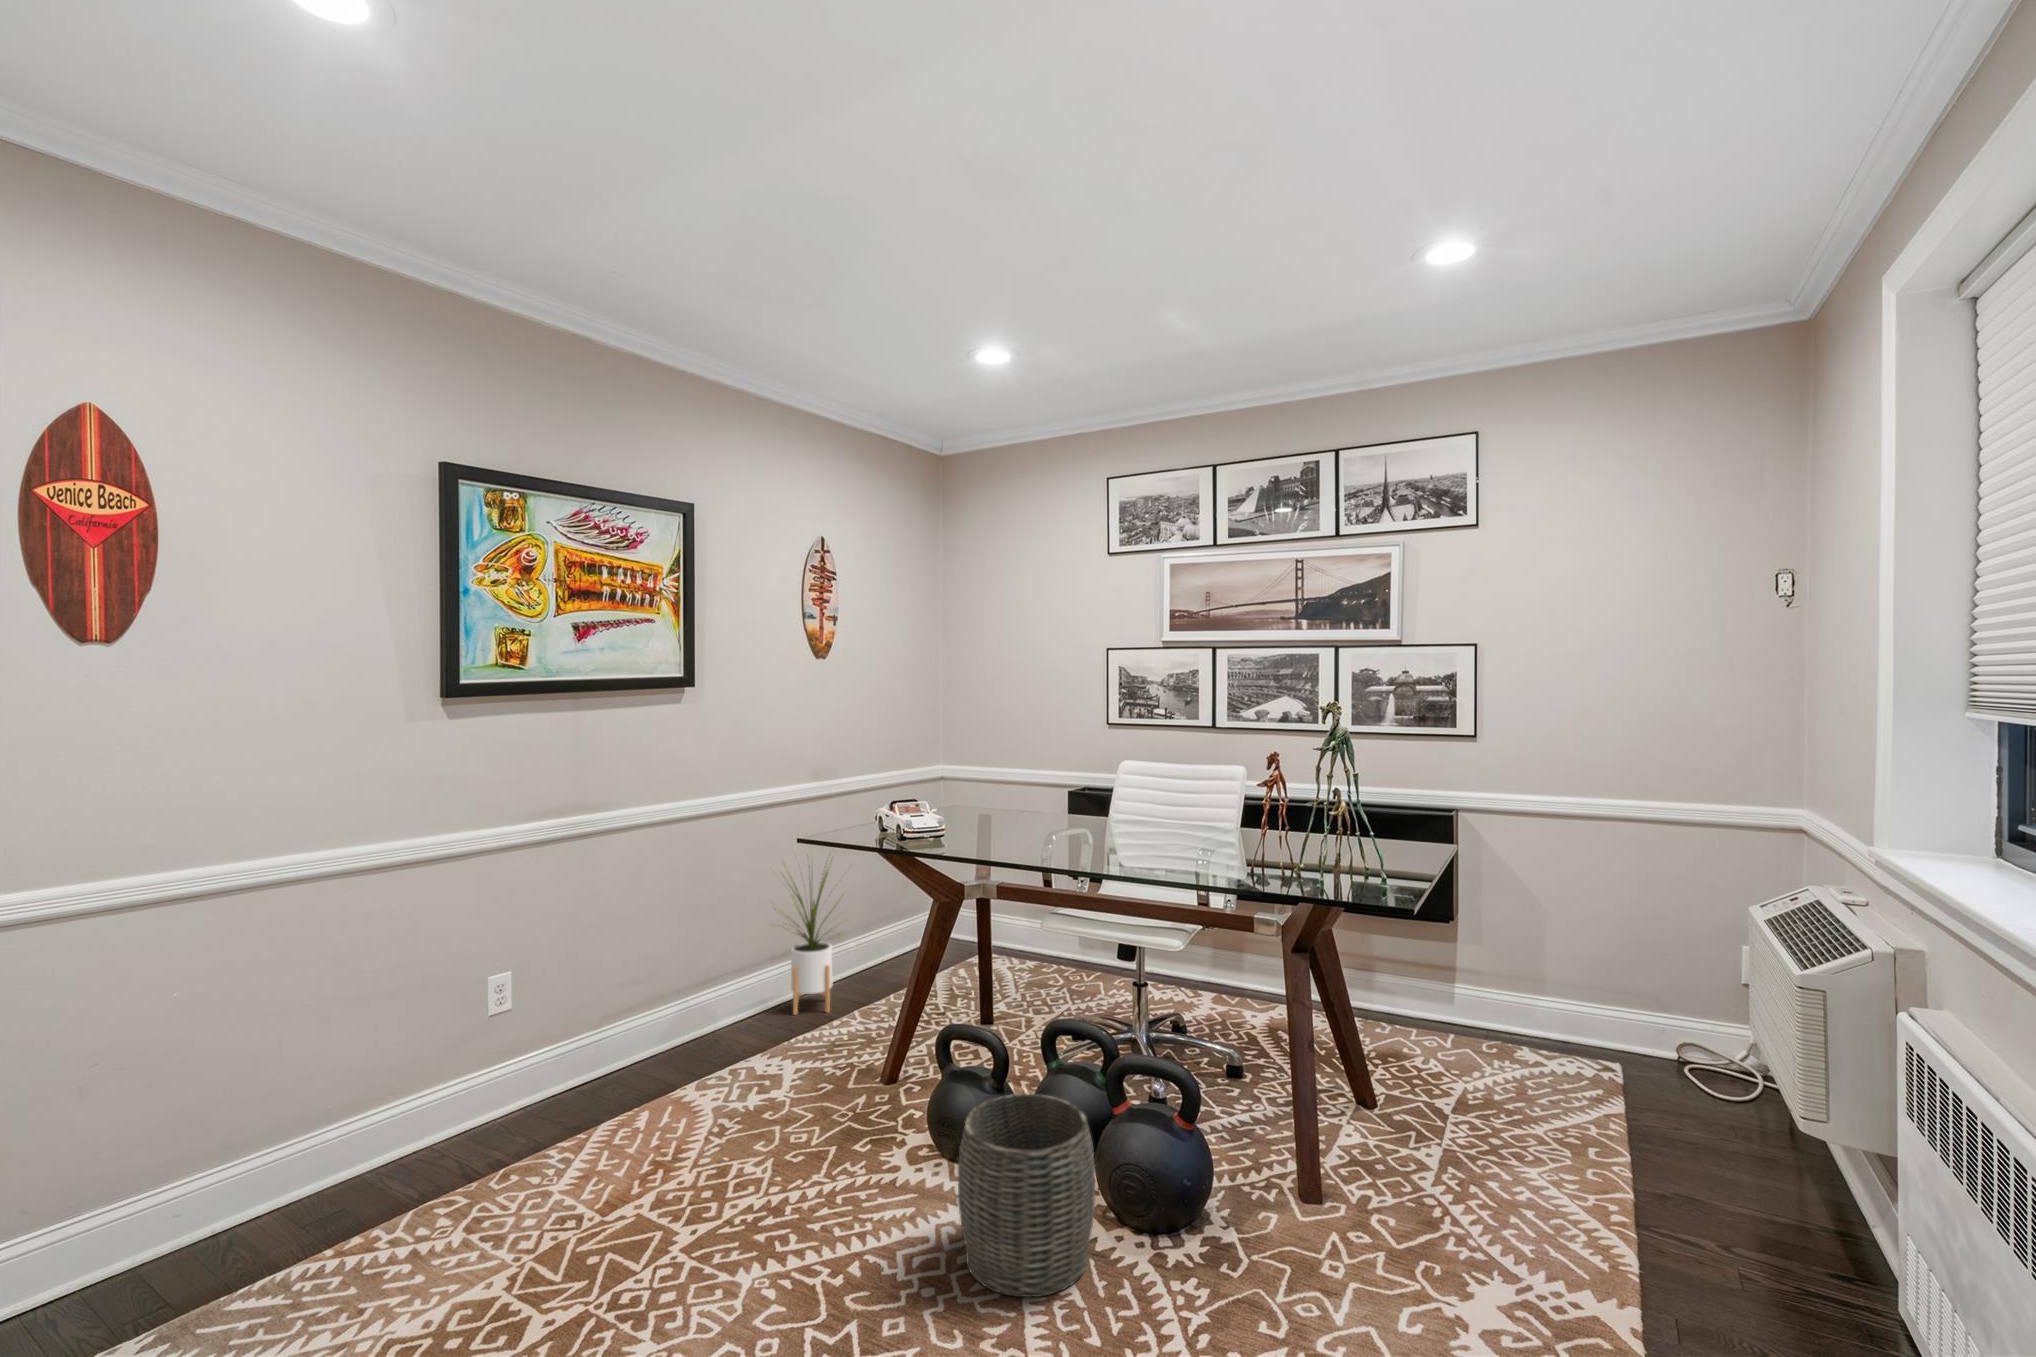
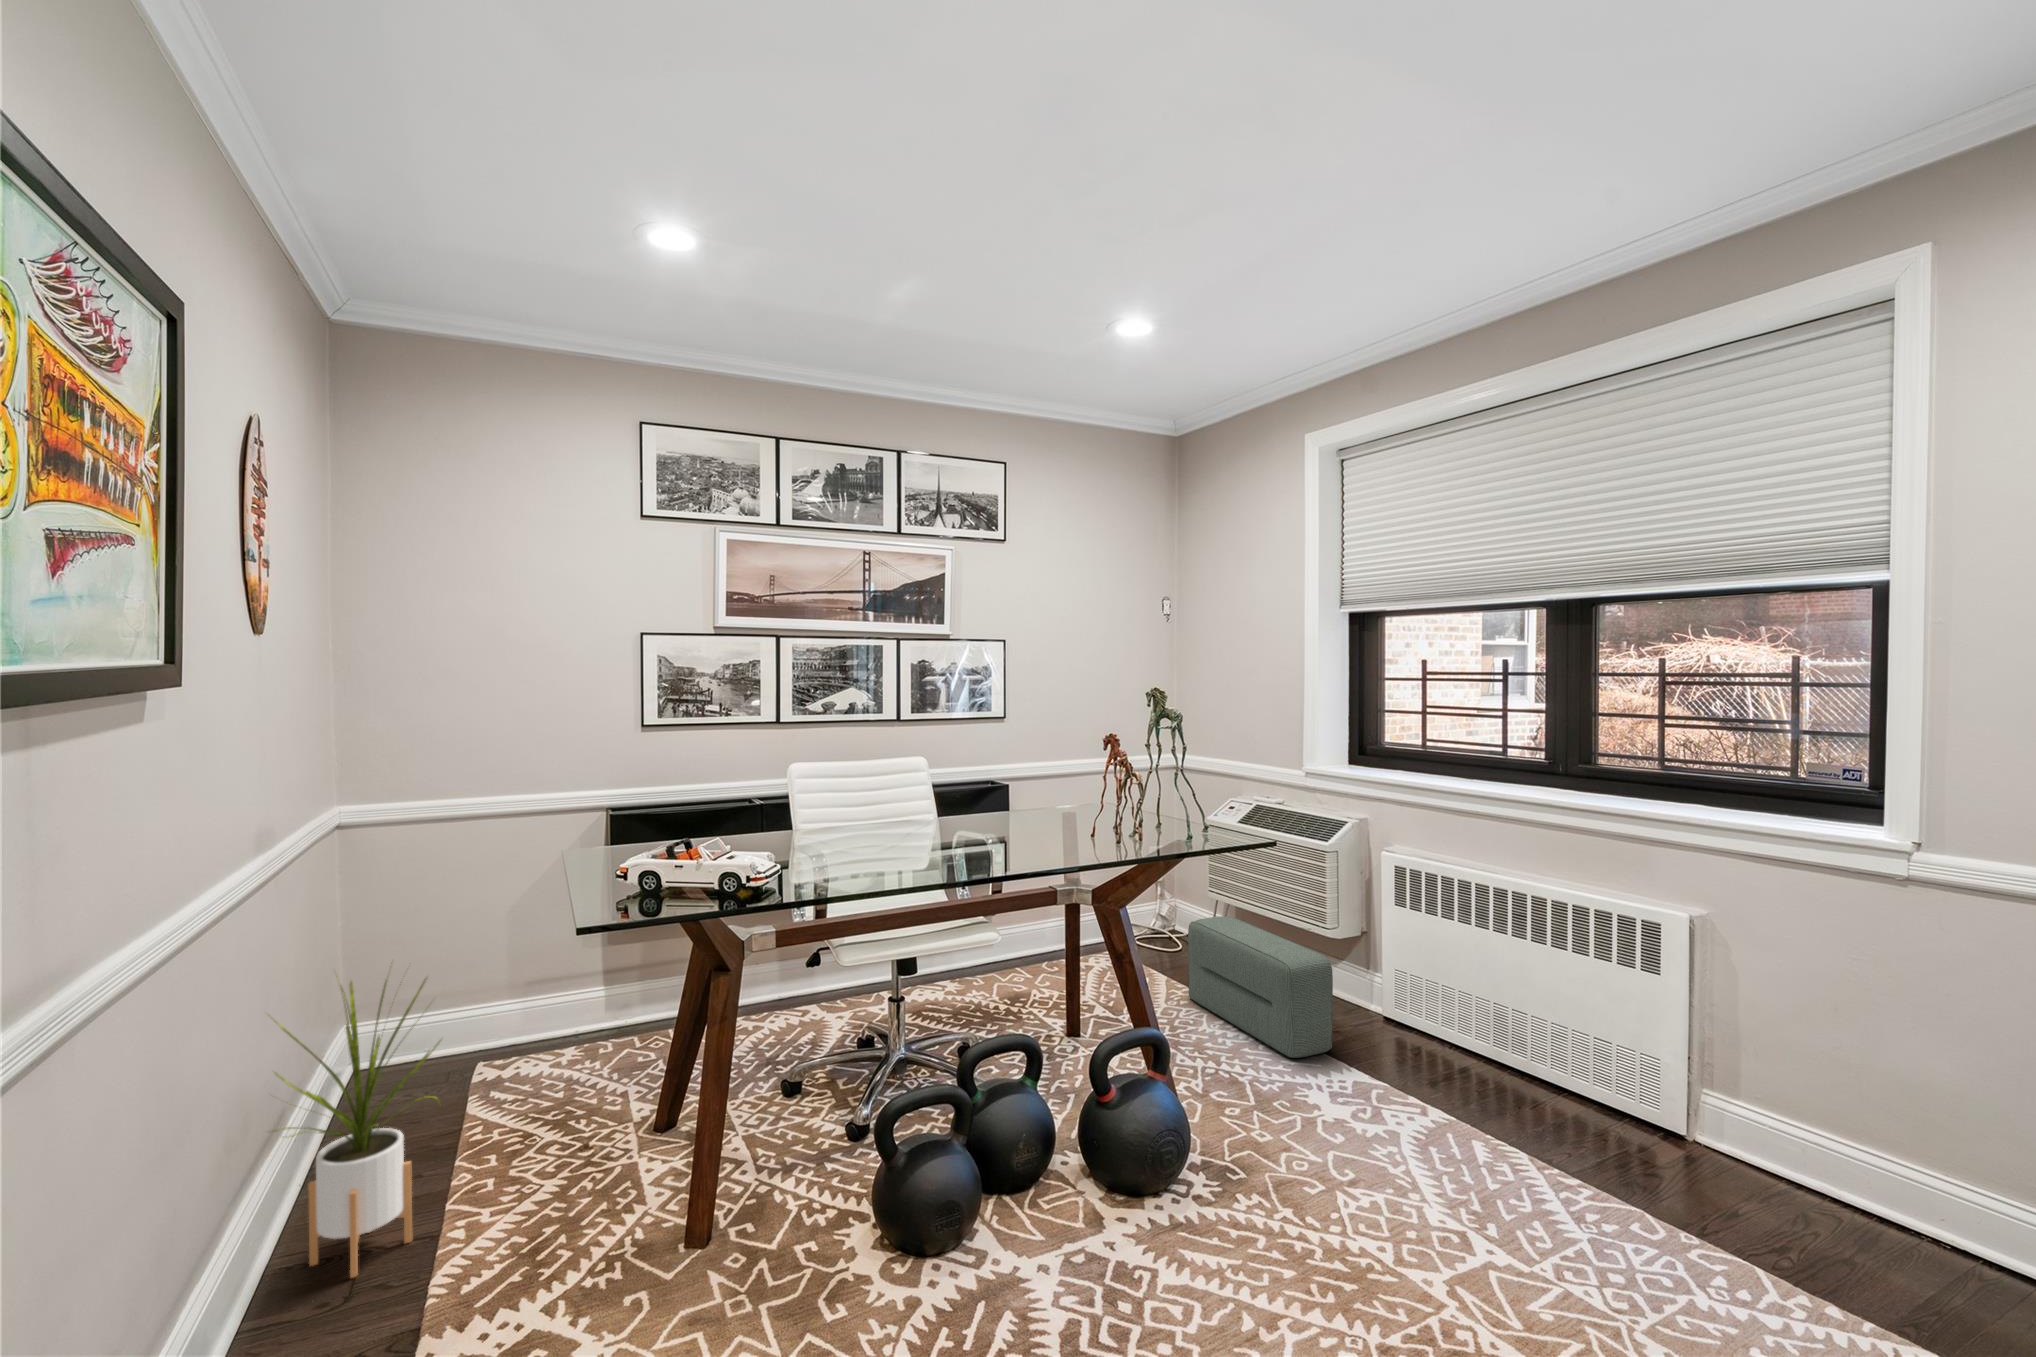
pouf: none [1541,1039,1656,1281] -> present [1188,916,1333,1058]
woven basket: present [958,1094,1095,1297] -> none [1087,1093,1231,1307]

